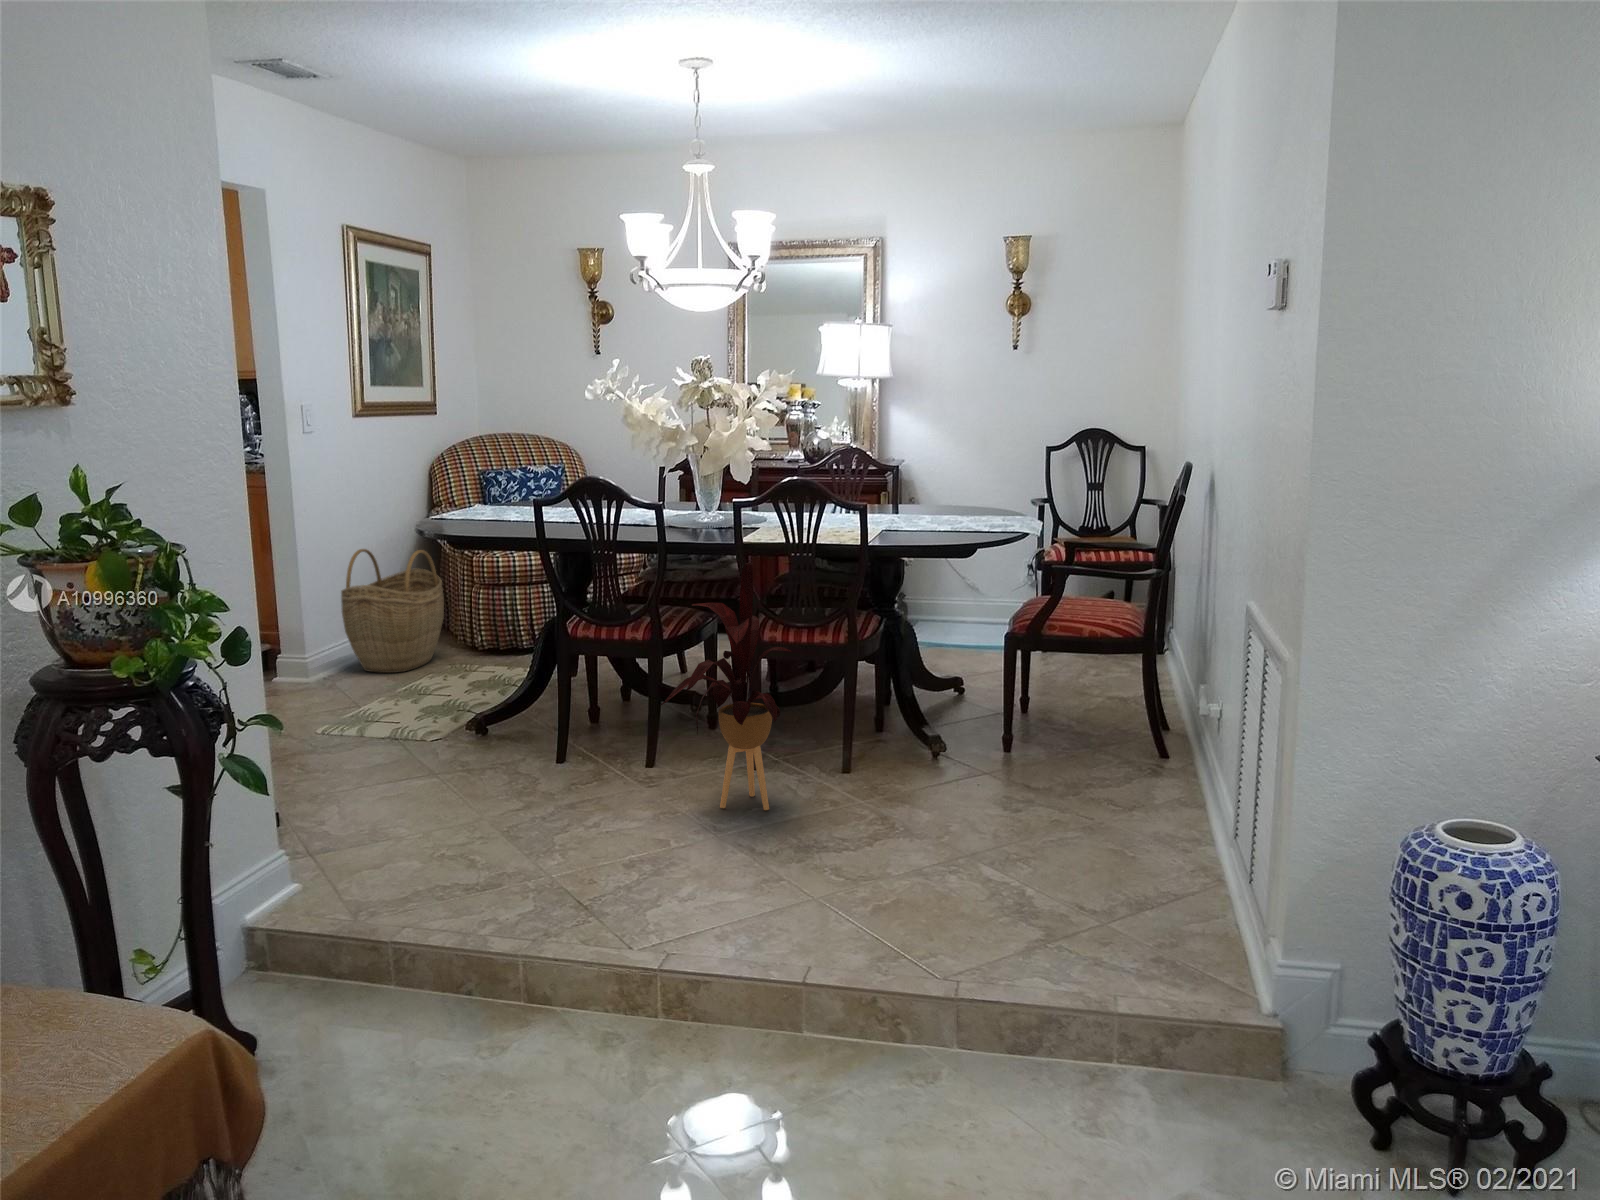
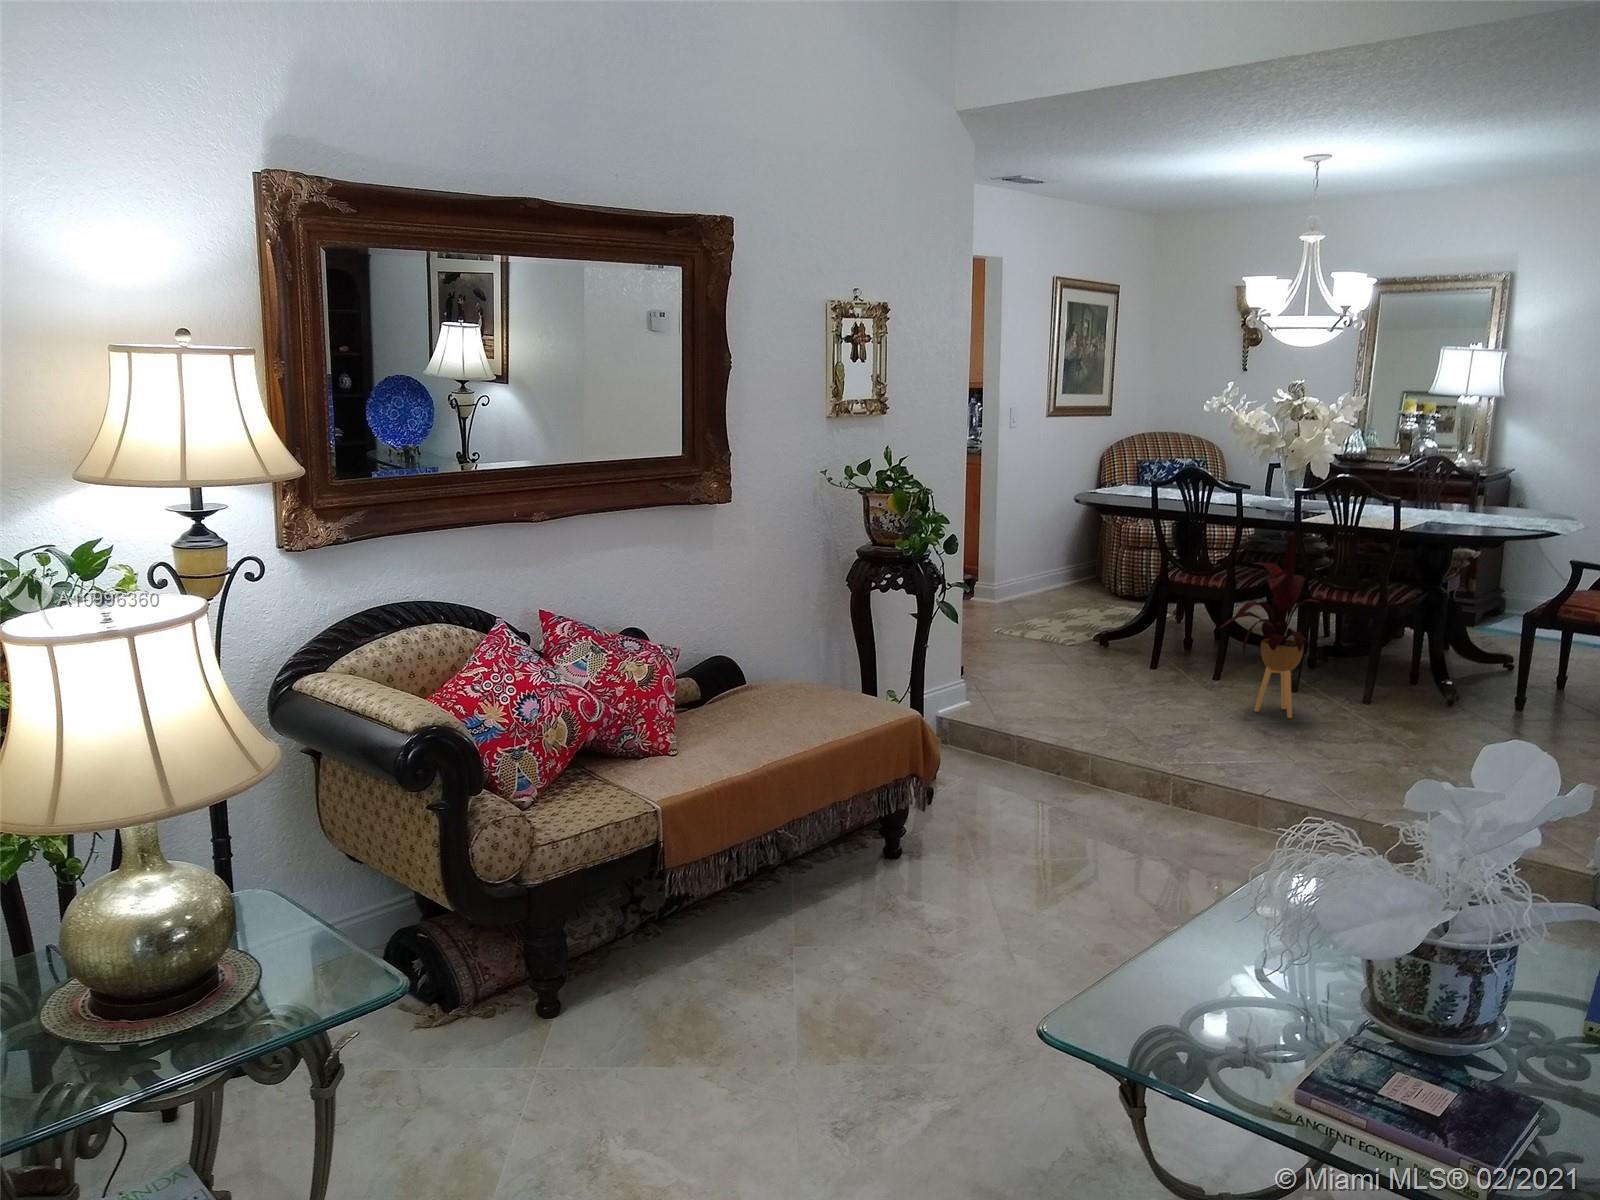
woven basket: present [341,549,444,673] -> none [1021,512,1094,602]

